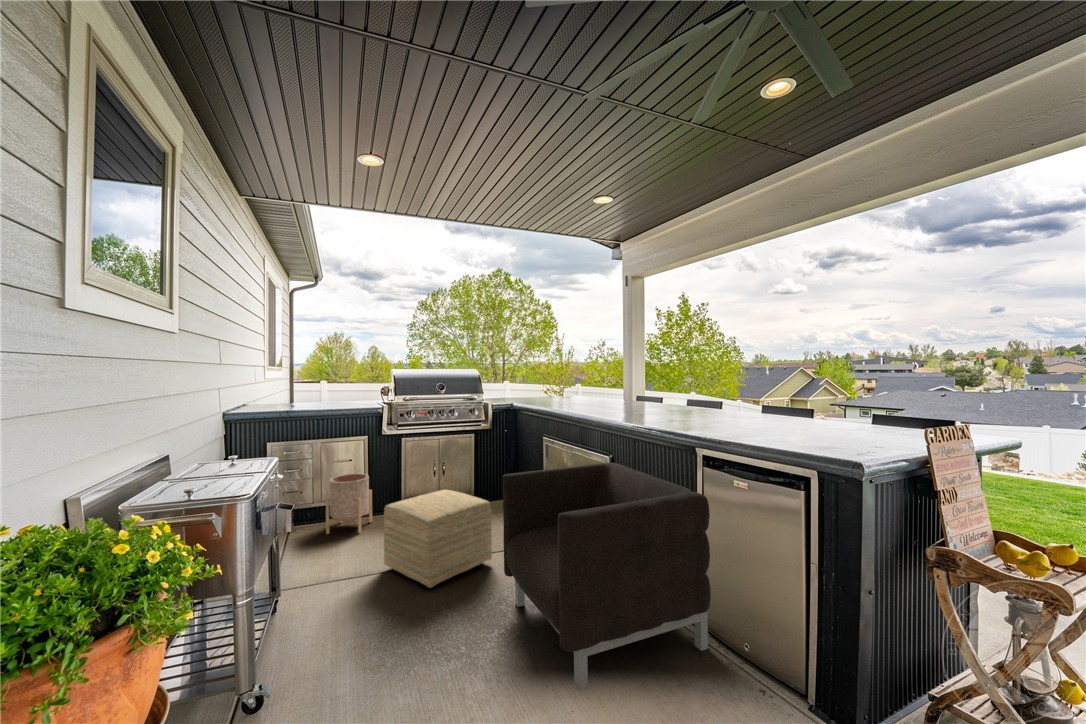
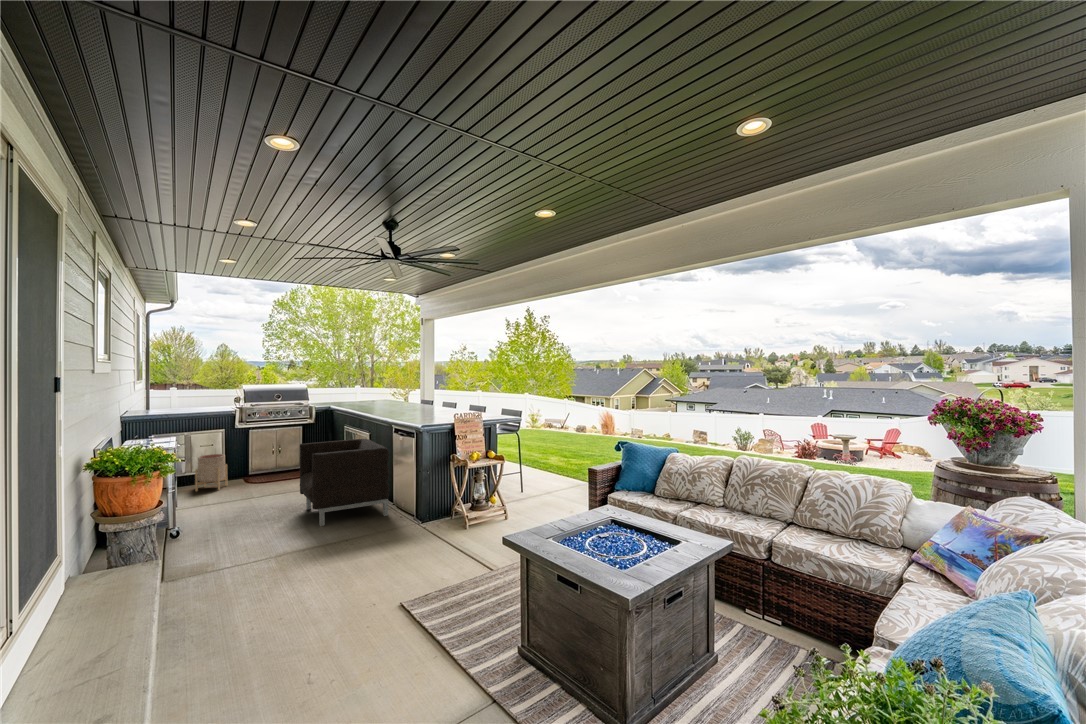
ottoman: present [384,490,492,588] -> none [235,459,301,506]

